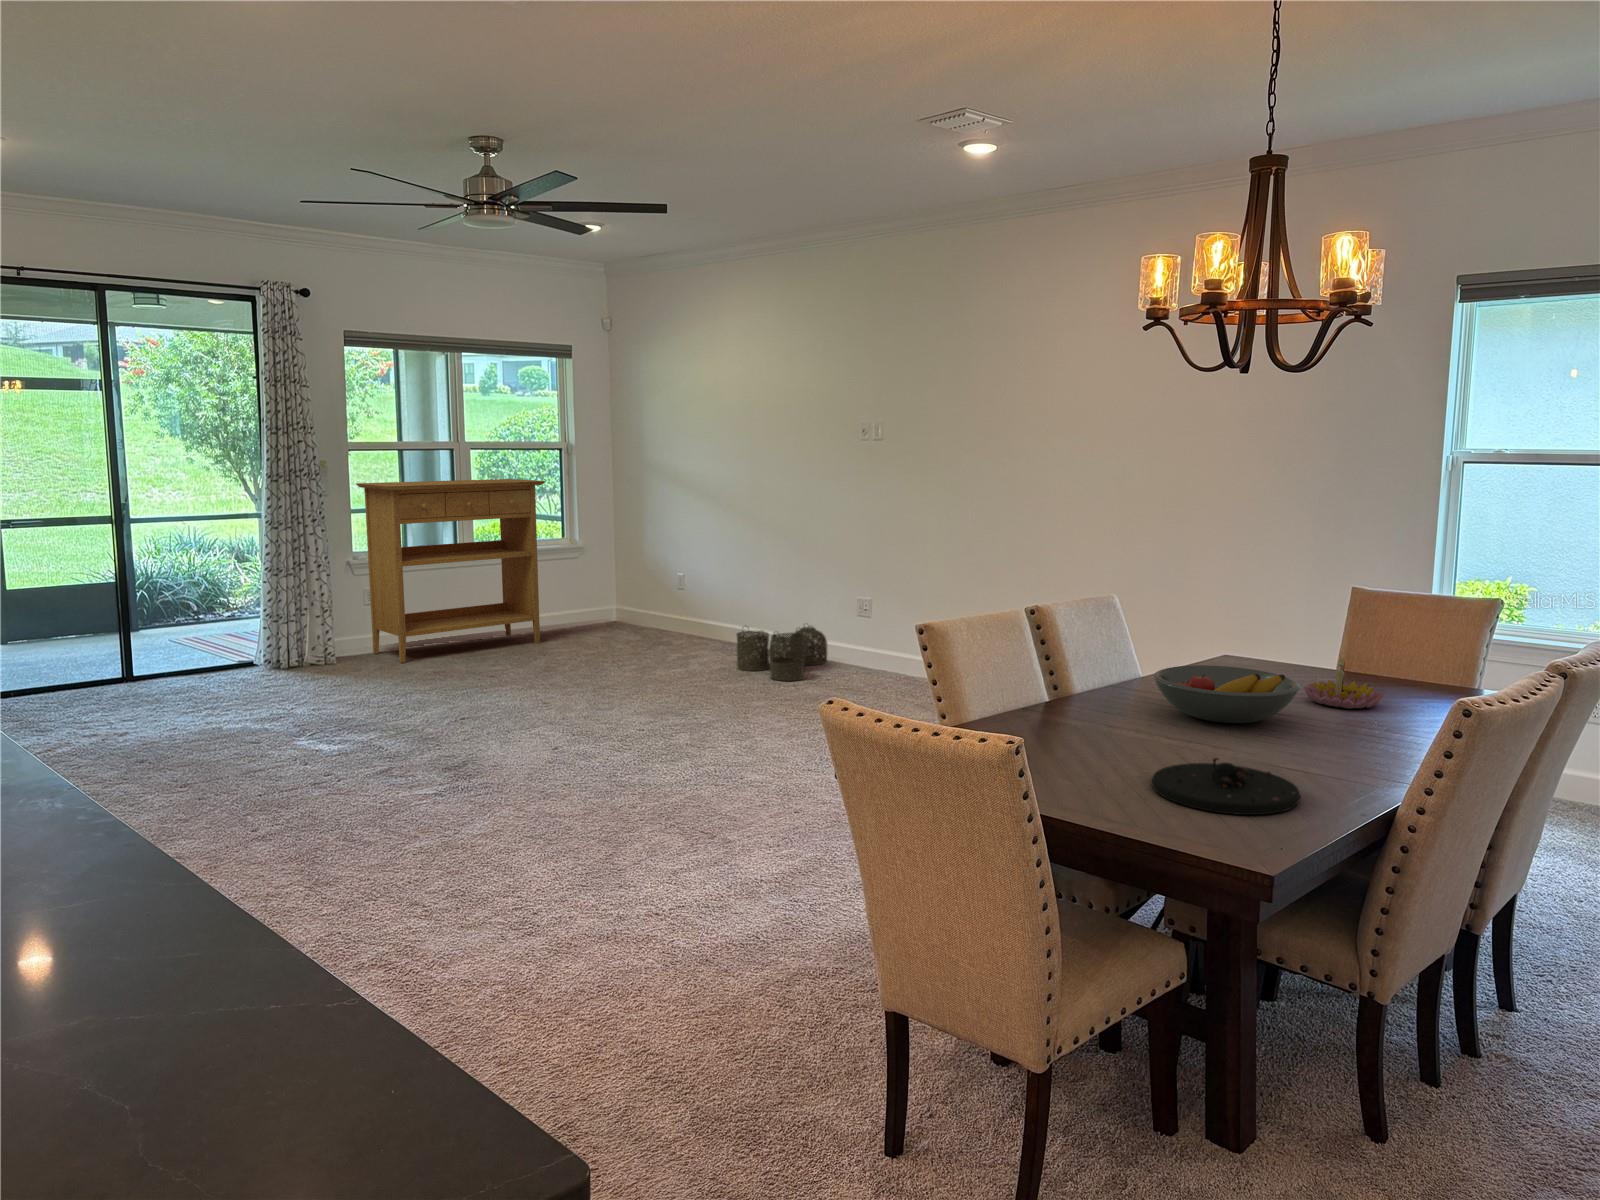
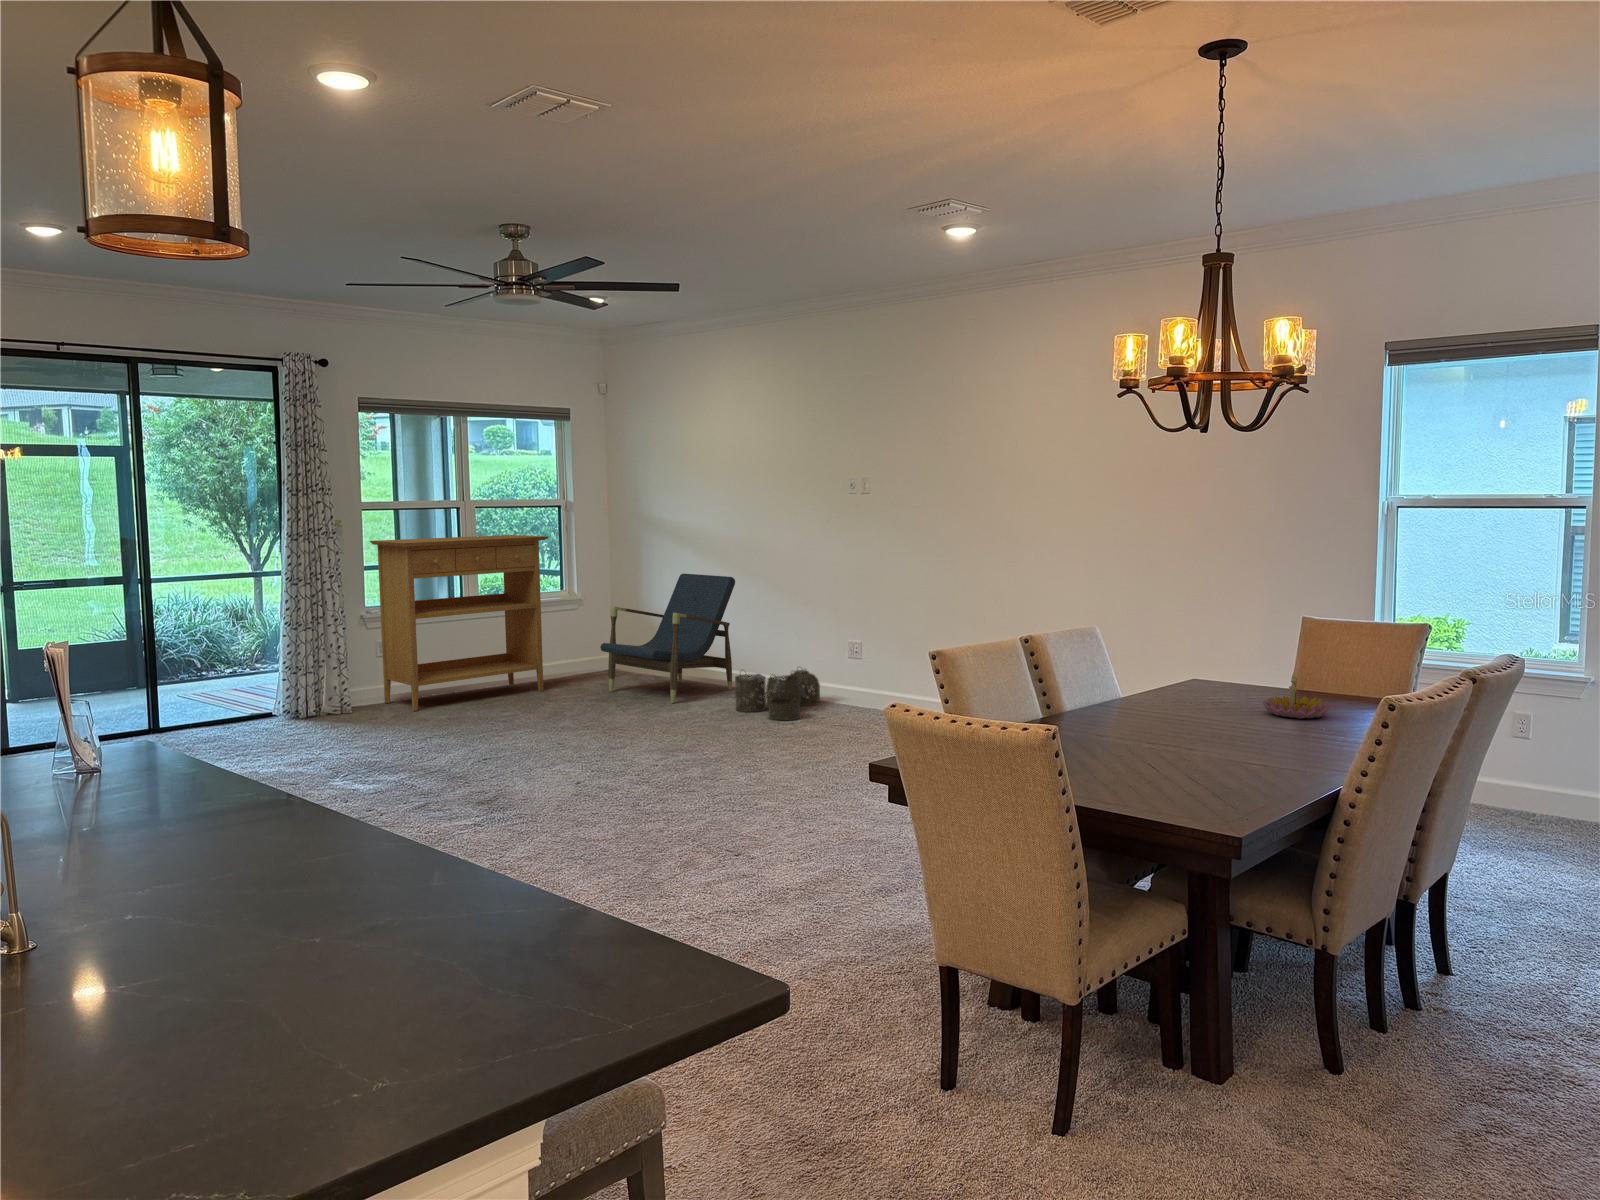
lounge chair: none [598,522,741,659] -> present [600,574,735,703]
fruit bowl: present [1153,665,1300,723] -> none [1134,684,1259,731]
plate: present [1152,758,1300,815] -> none [1139,753,1262,796]

